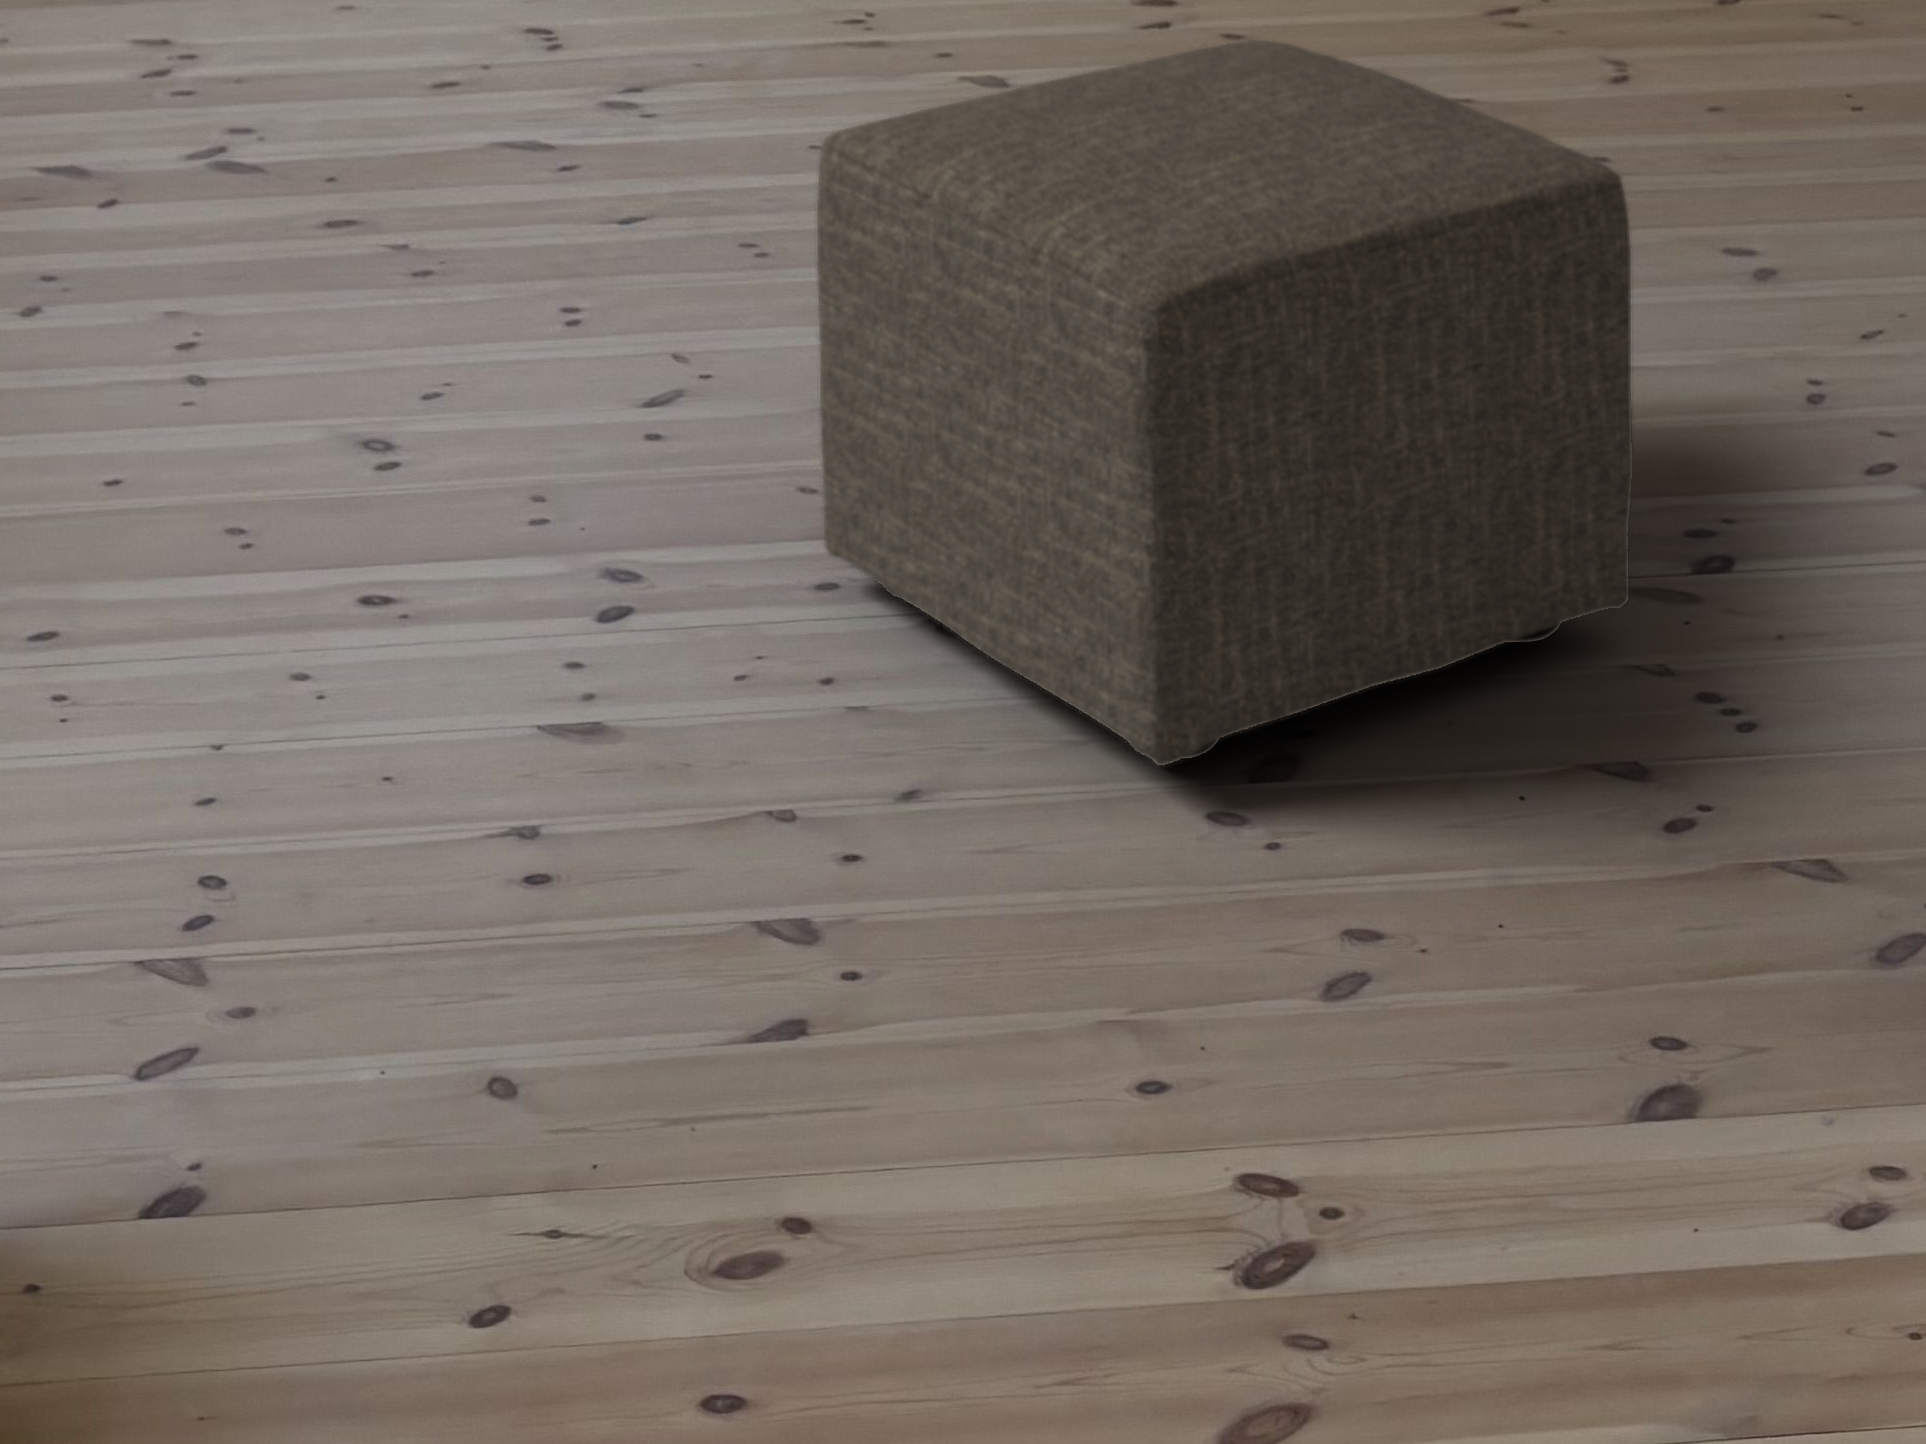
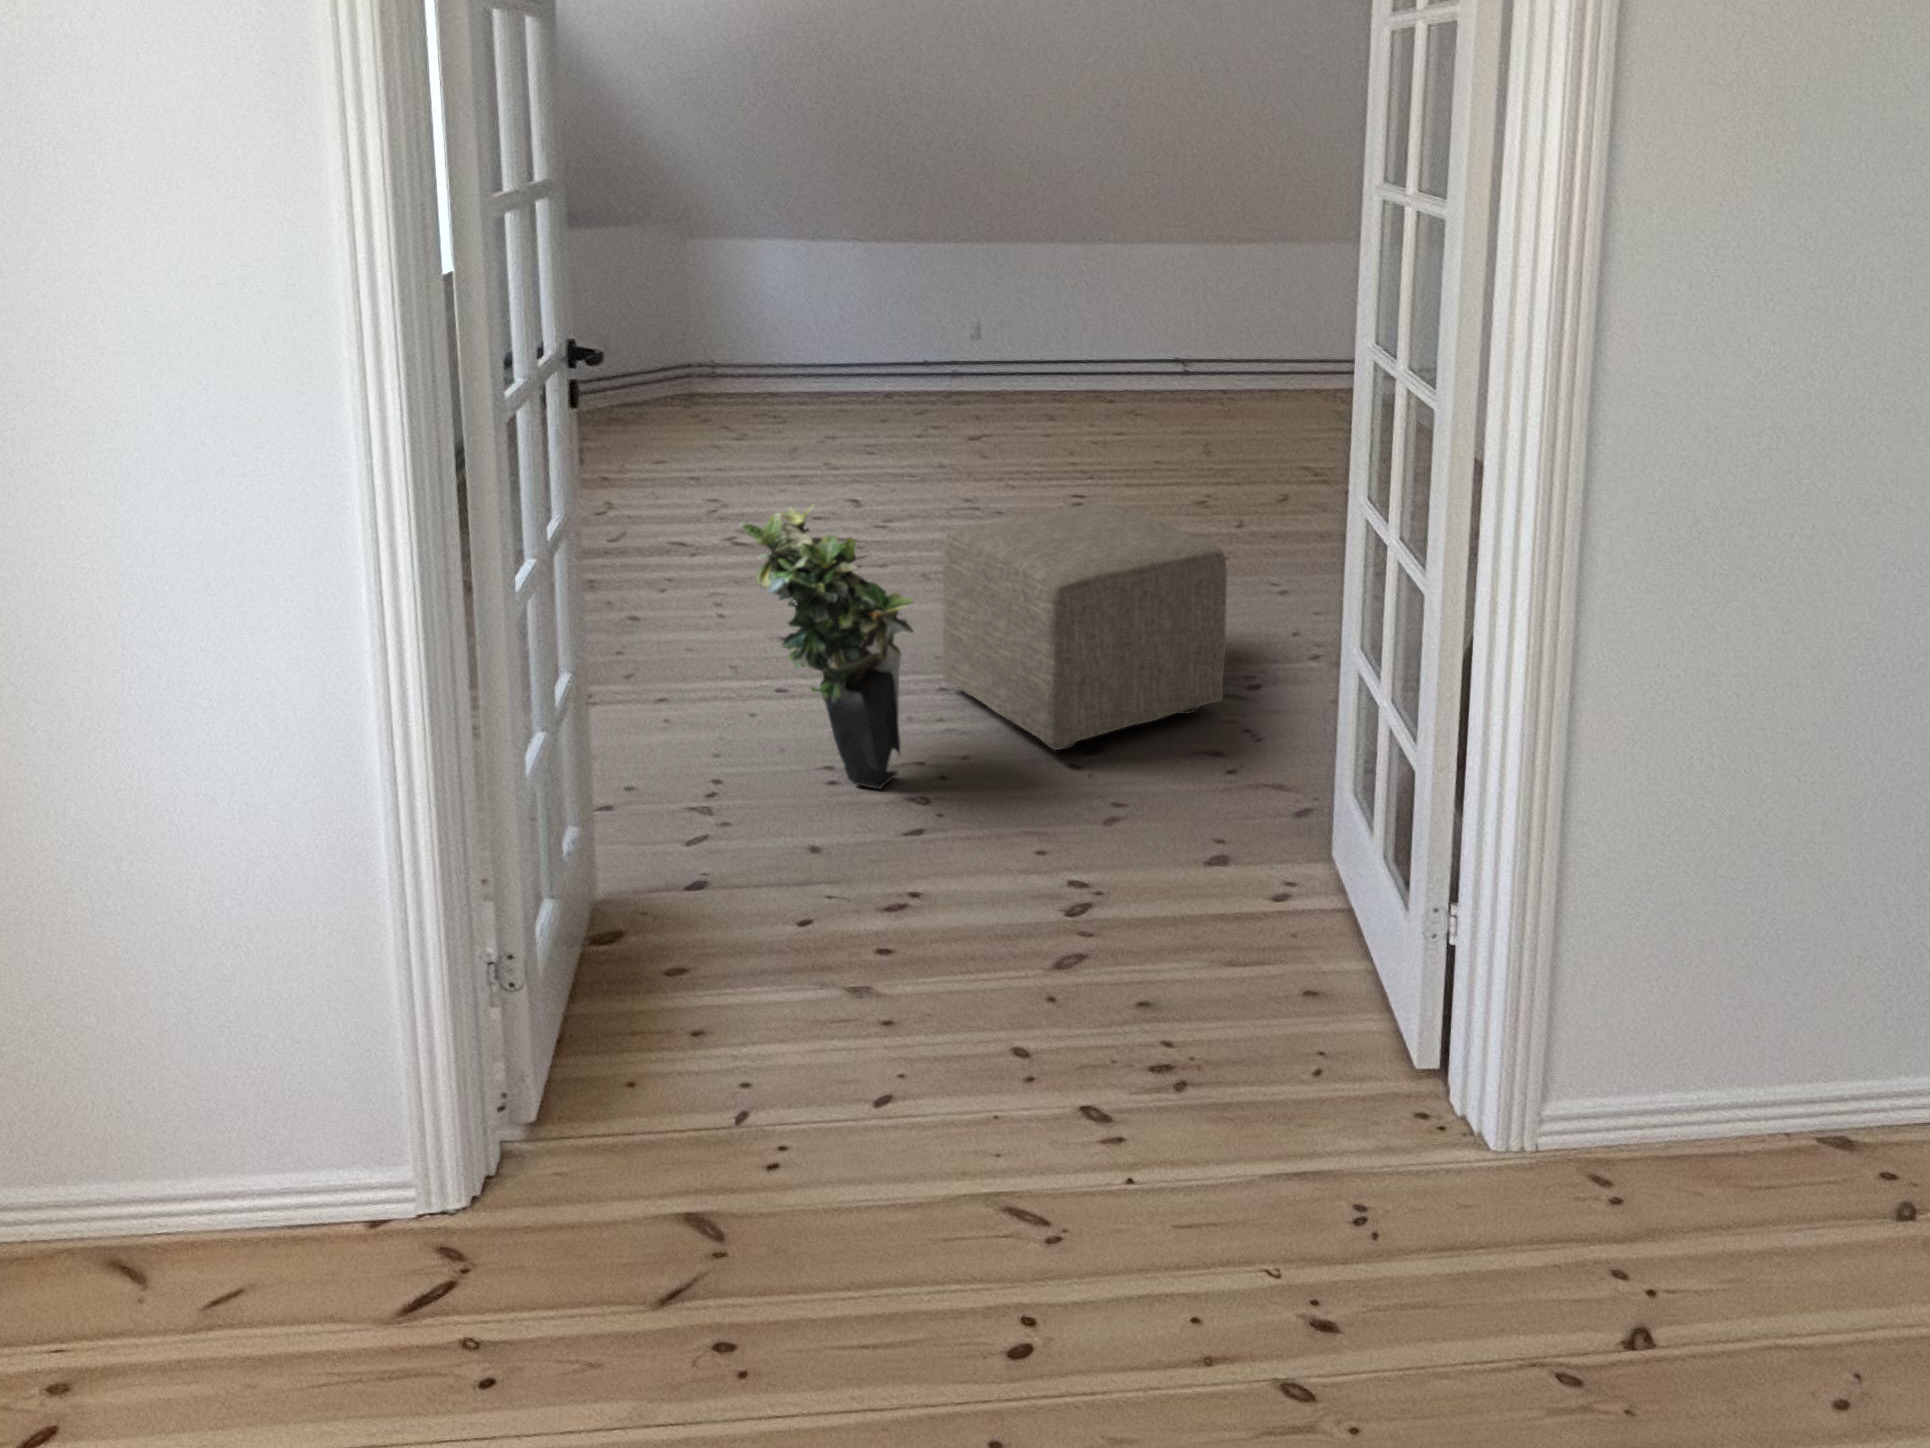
potted plant: none [253,76,754,890] -> present [740,508,914,789]

